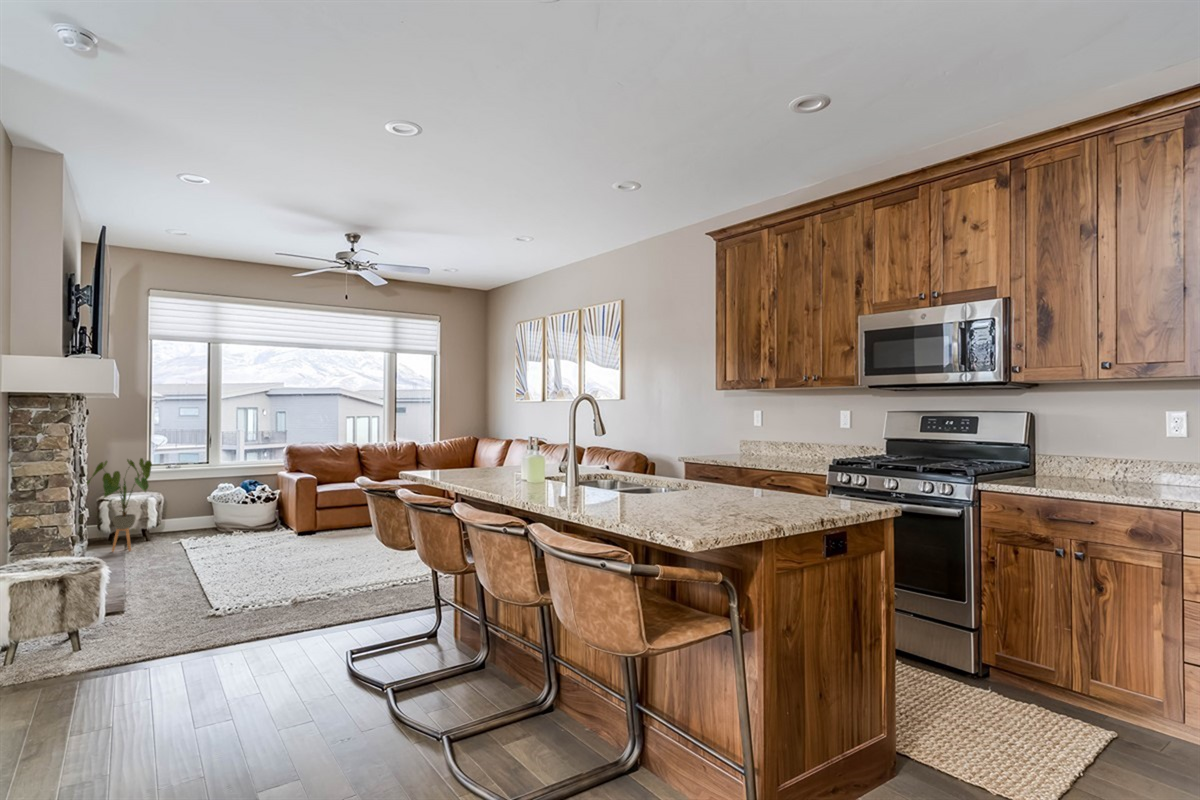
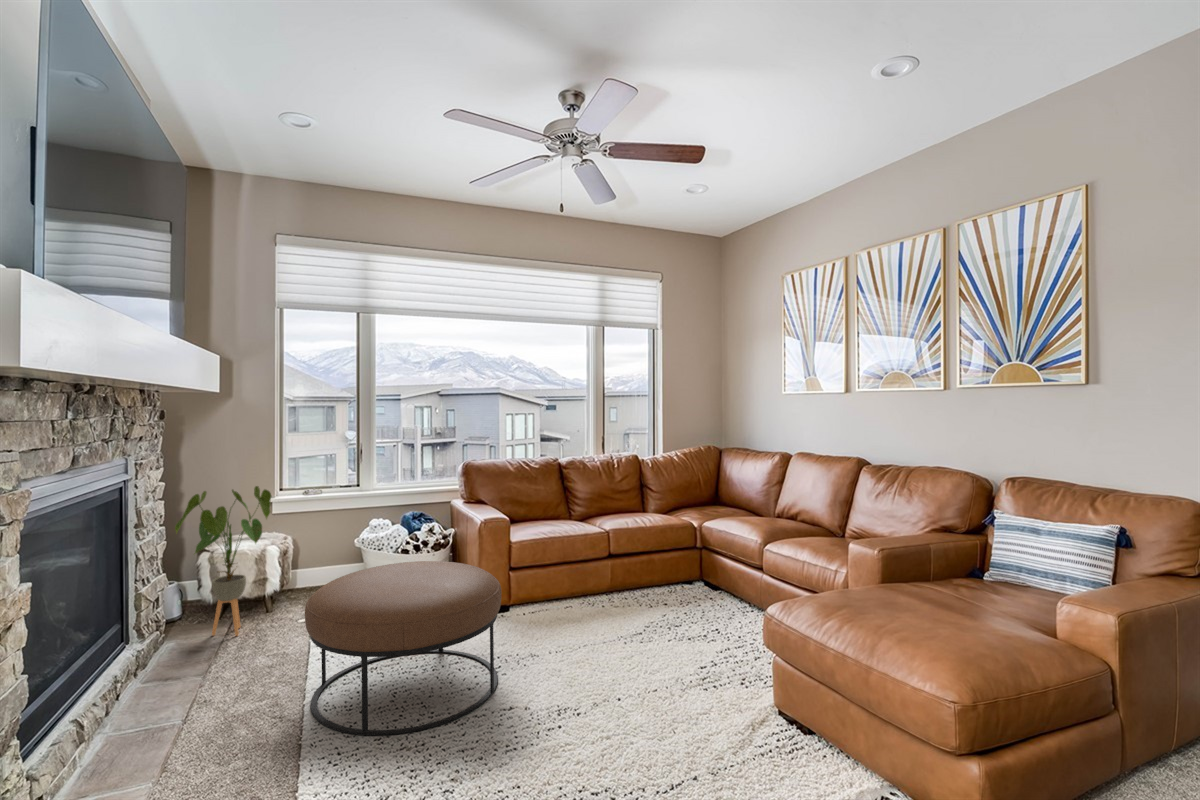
ottoman: none [189,498,306,575] -> present [305,561,501,735]

